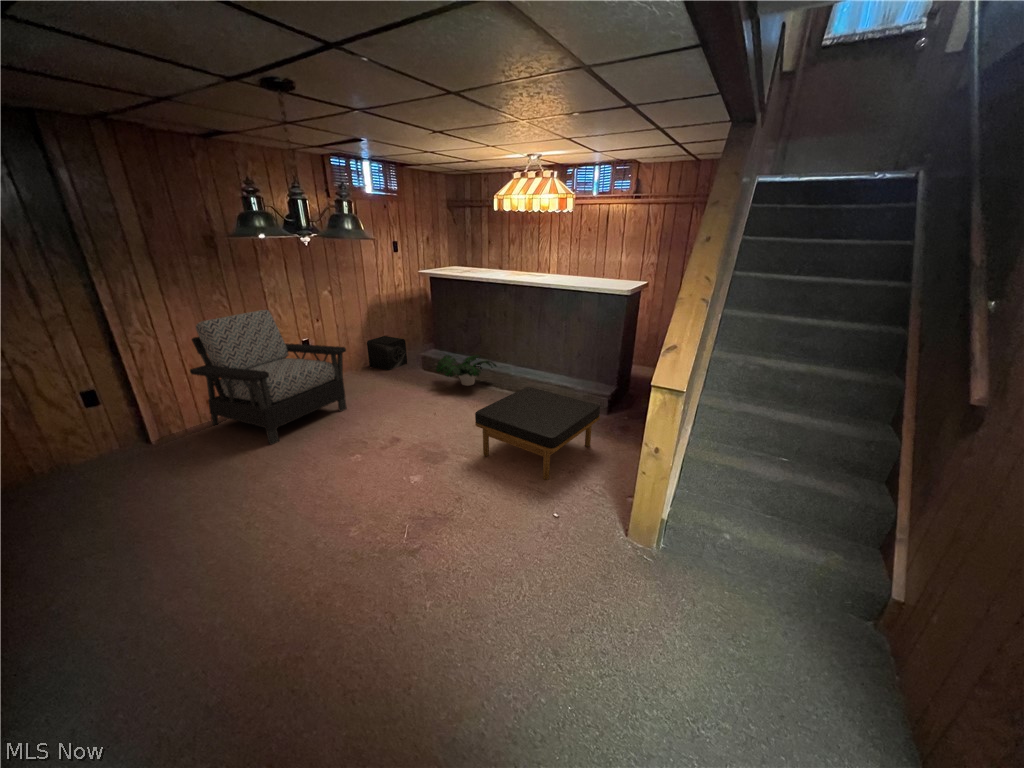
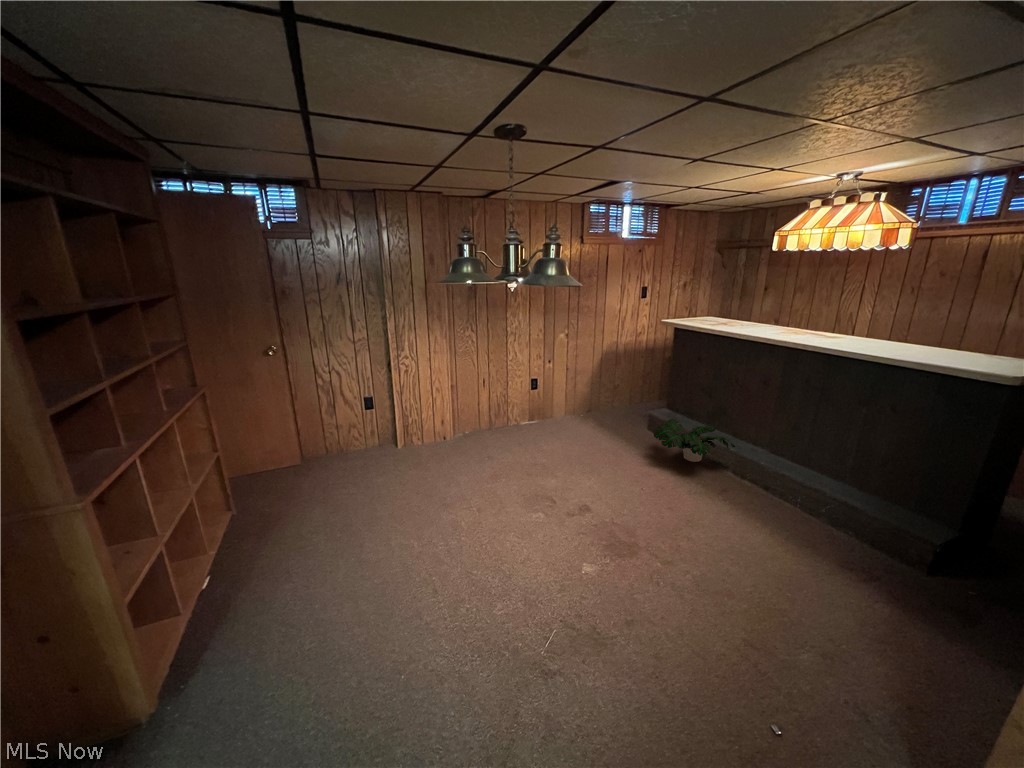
armchair: present [190,310,346,445] -> none [433,347,558,475]
speaker: present [367,336,407,370] -> none [594,383,634,420]
ottoman: present [475,387,600,480] -> none [668,500,905,676]

